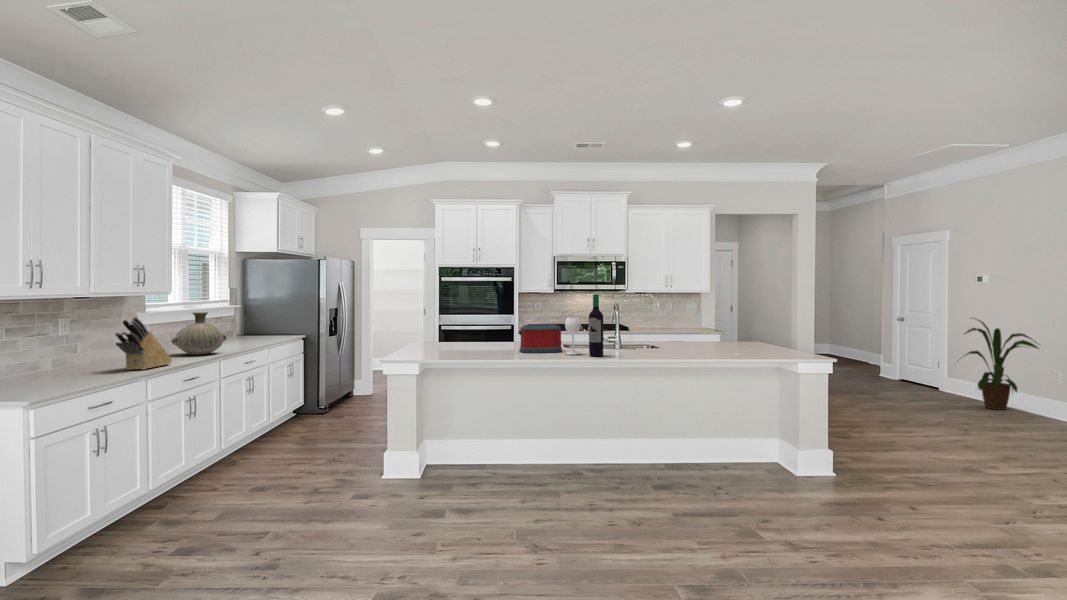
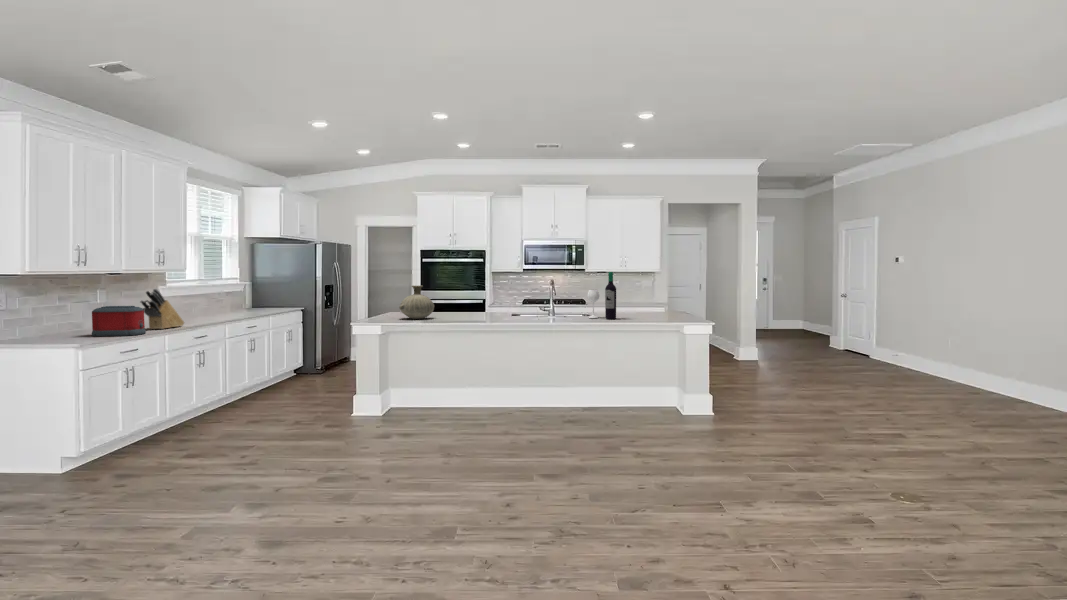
wine bottle: present [565,294,603,356] -> present [587,272,616,319]
vase: present [171,312,227,355] -> present [399,286,435,319]
house plant: present [965,319,1039,410] -> none [880,295,955,379]
toaster: present [519,324,562,353] -> present [92,306,146,336]

